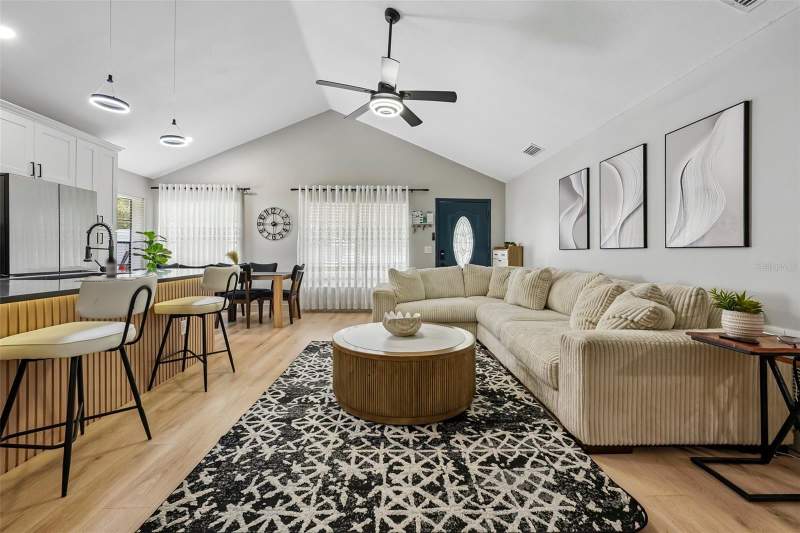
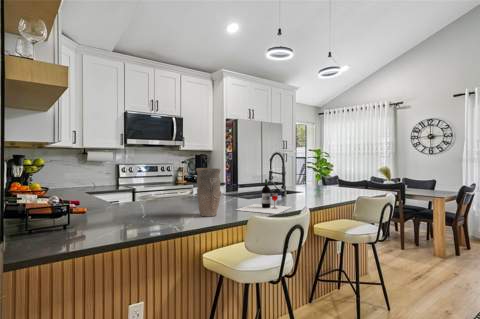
vase: none [22,233,60,285] -> present [196,168,221,217]

